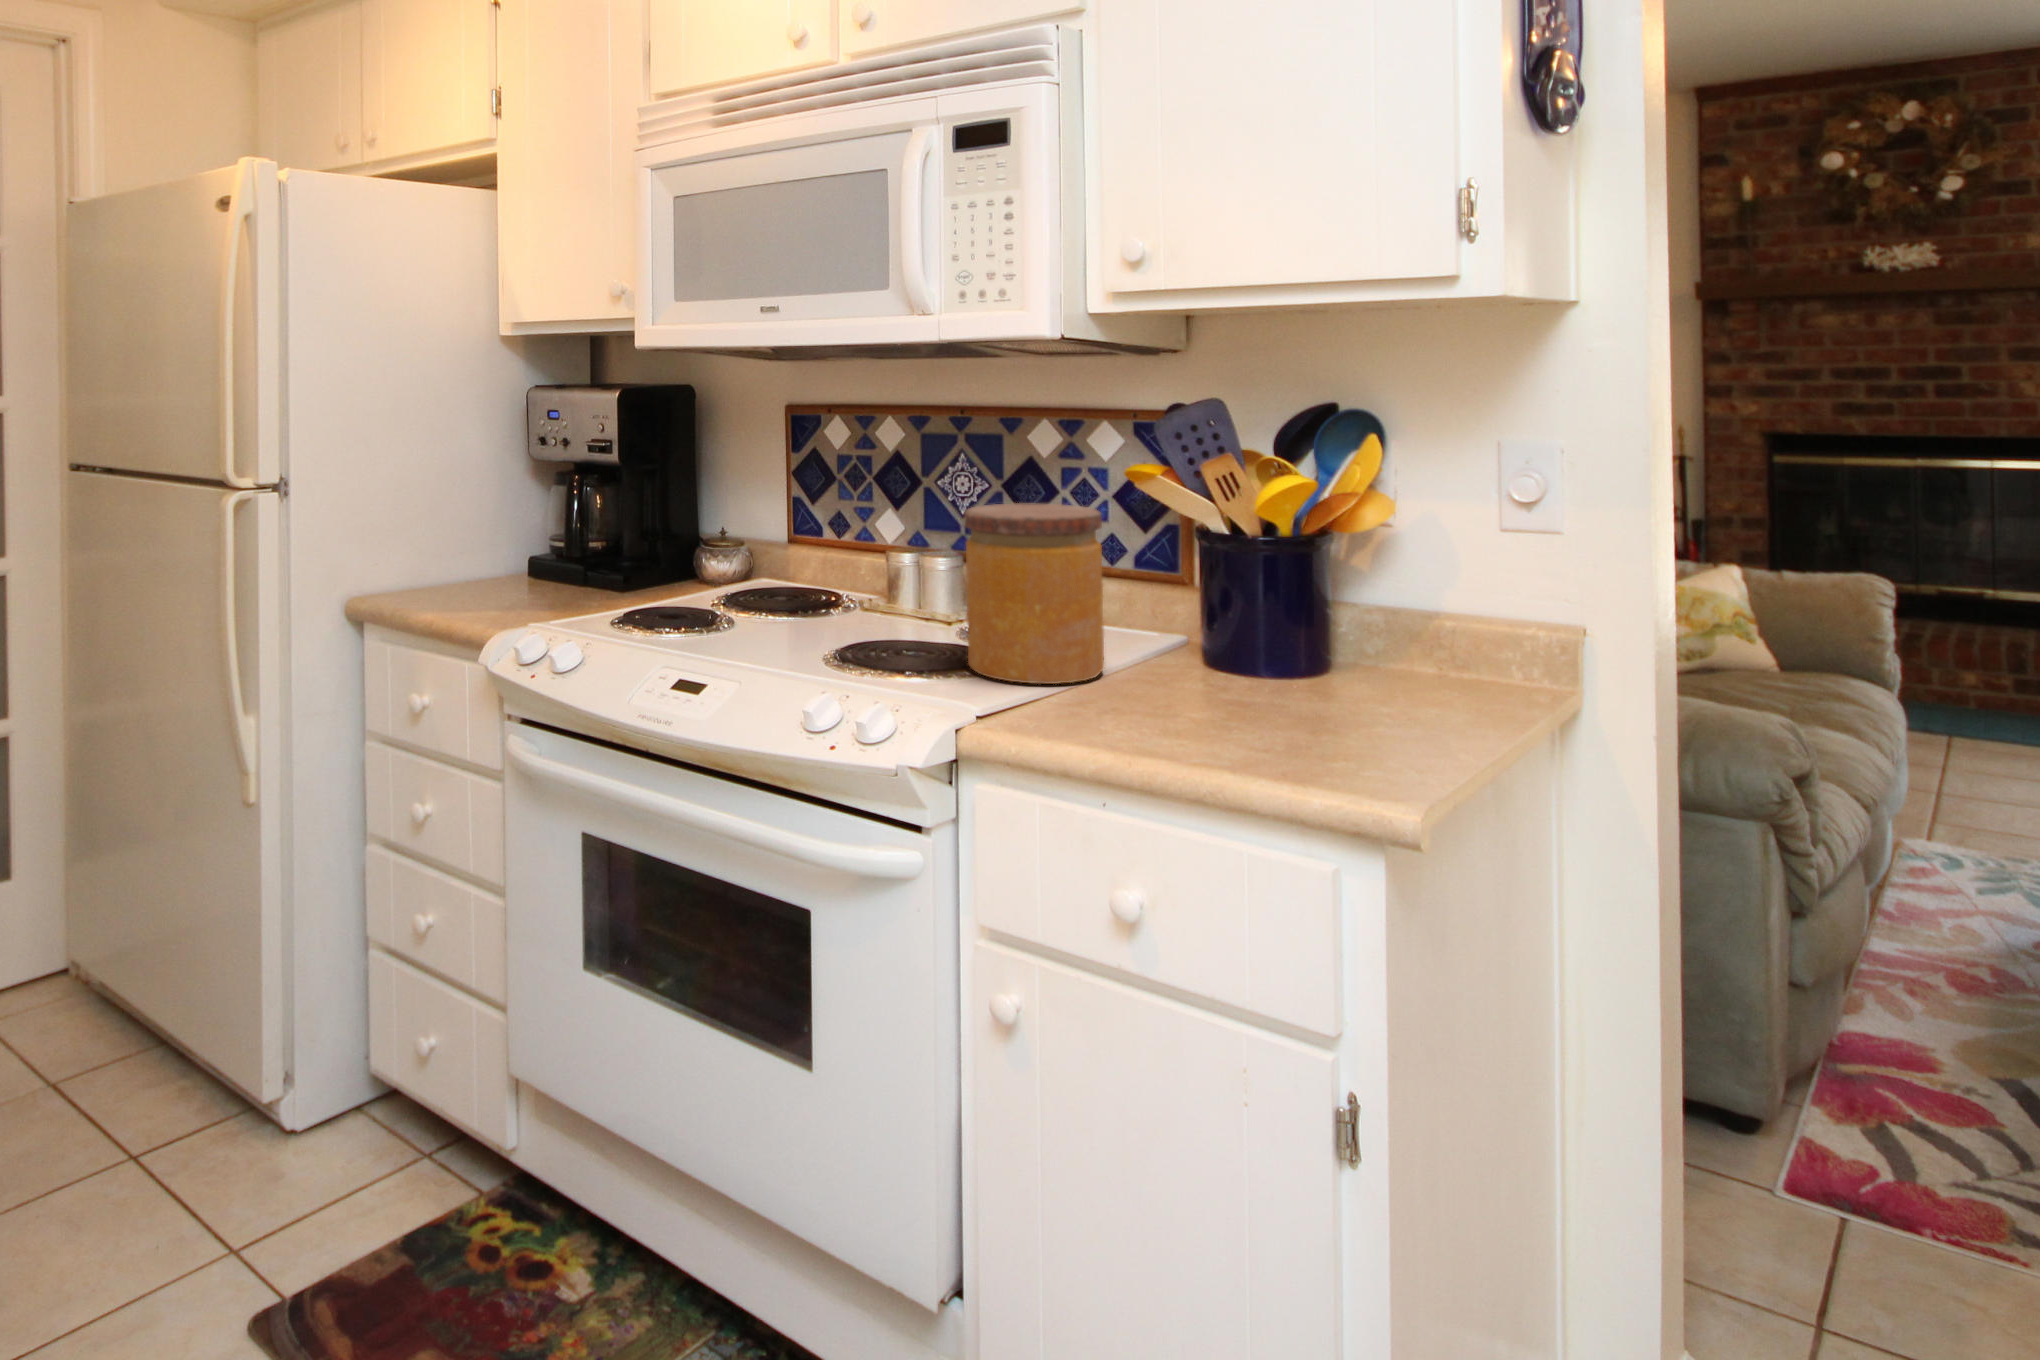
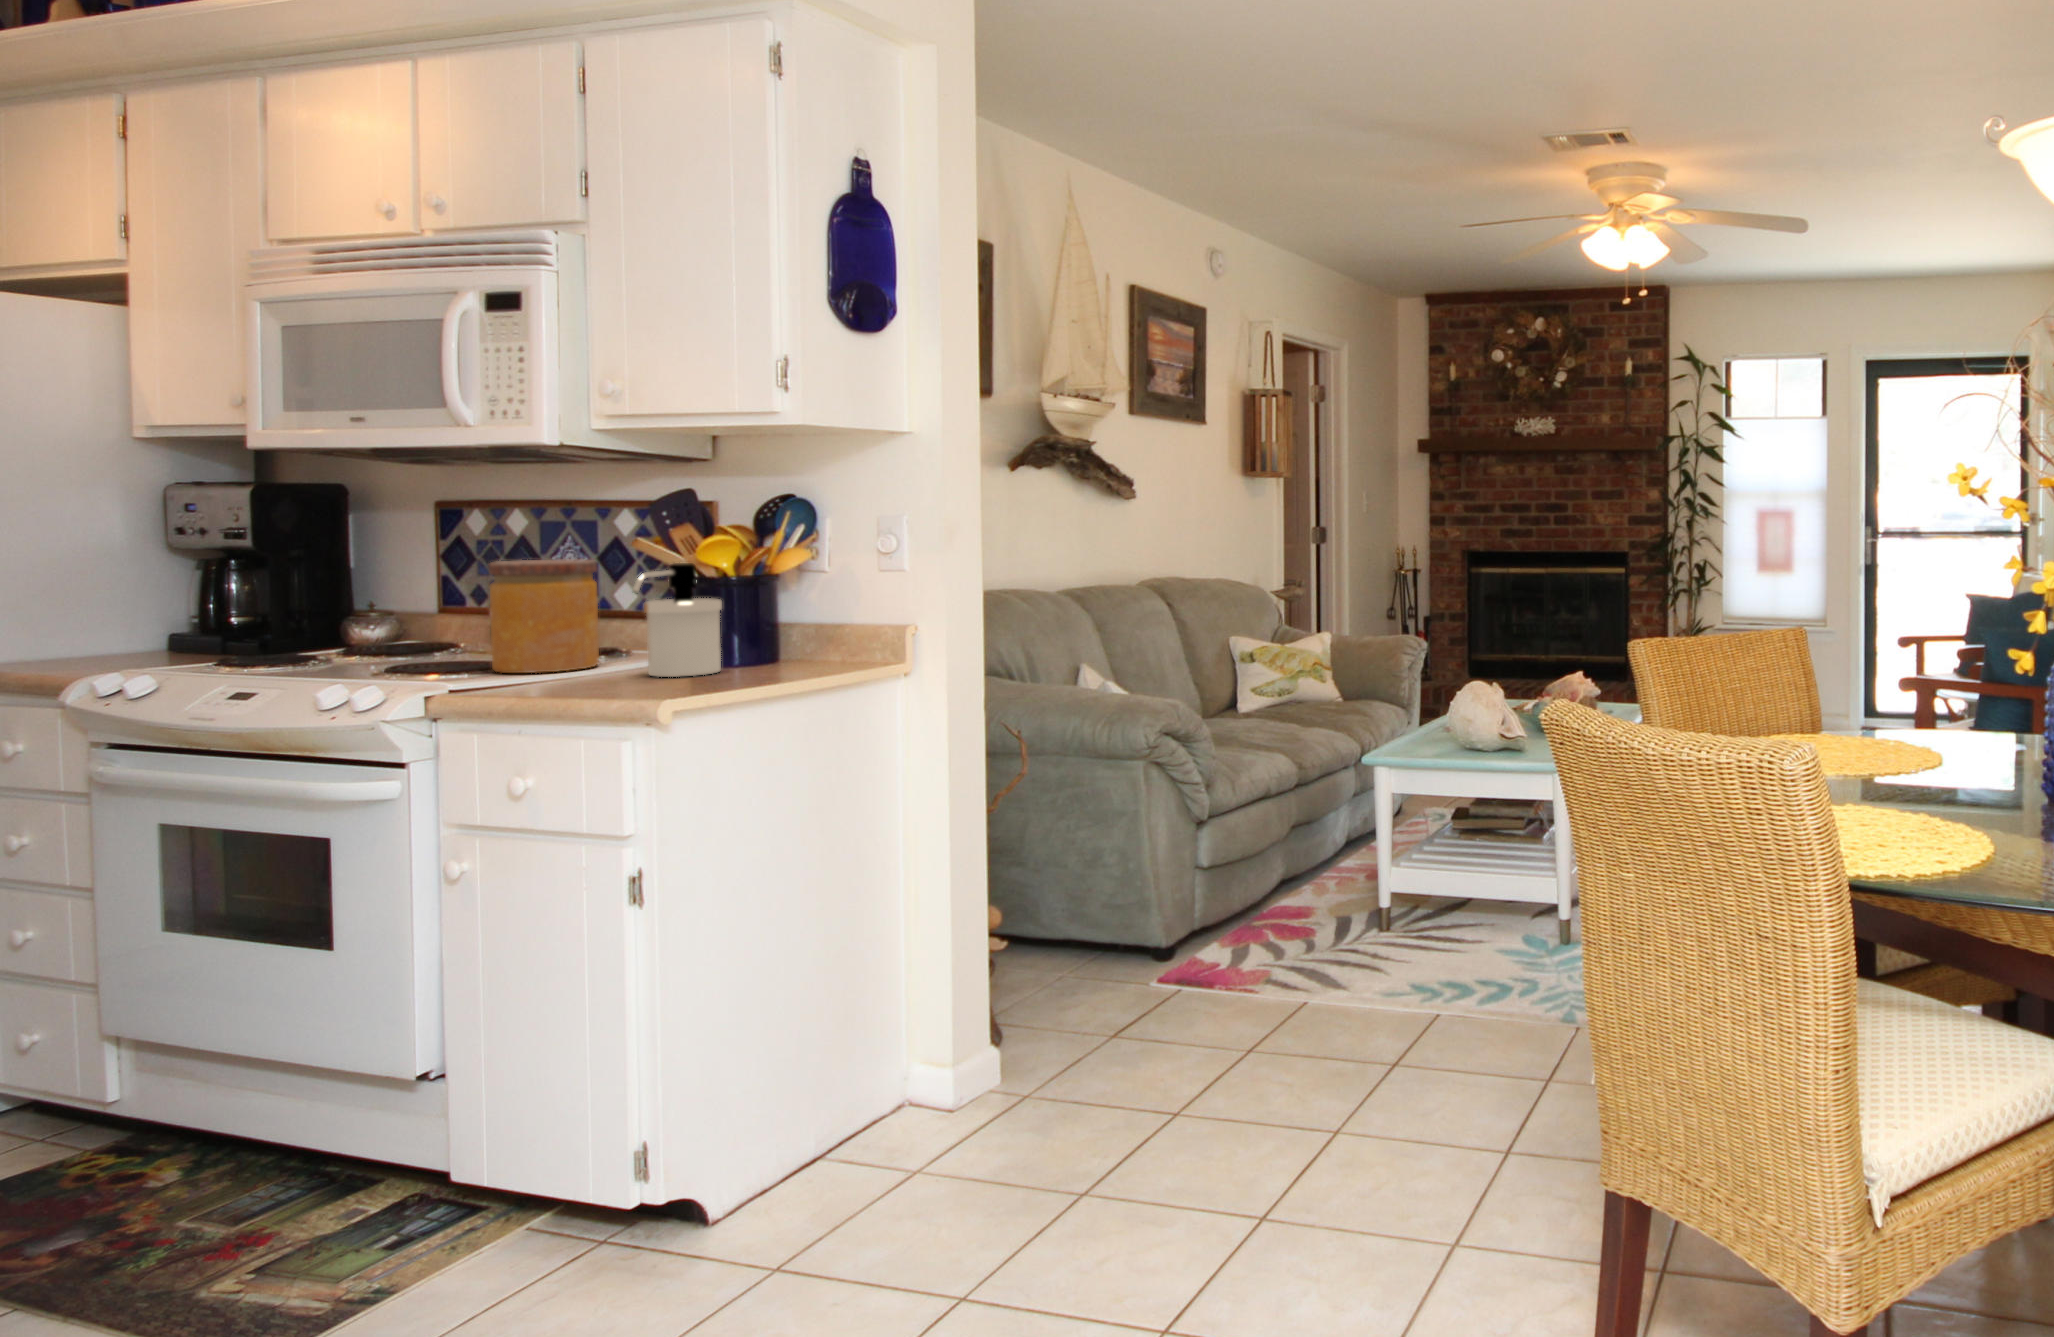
soap dispenser: none [1228,526,1352,725] -> present [632,563,722,677]

